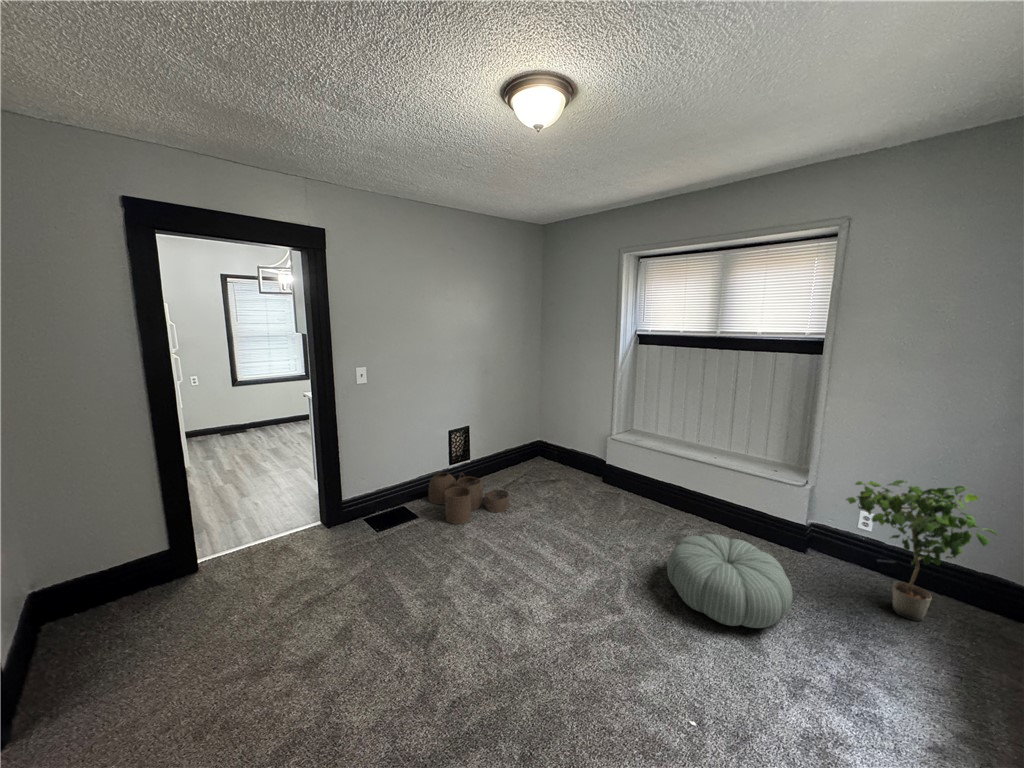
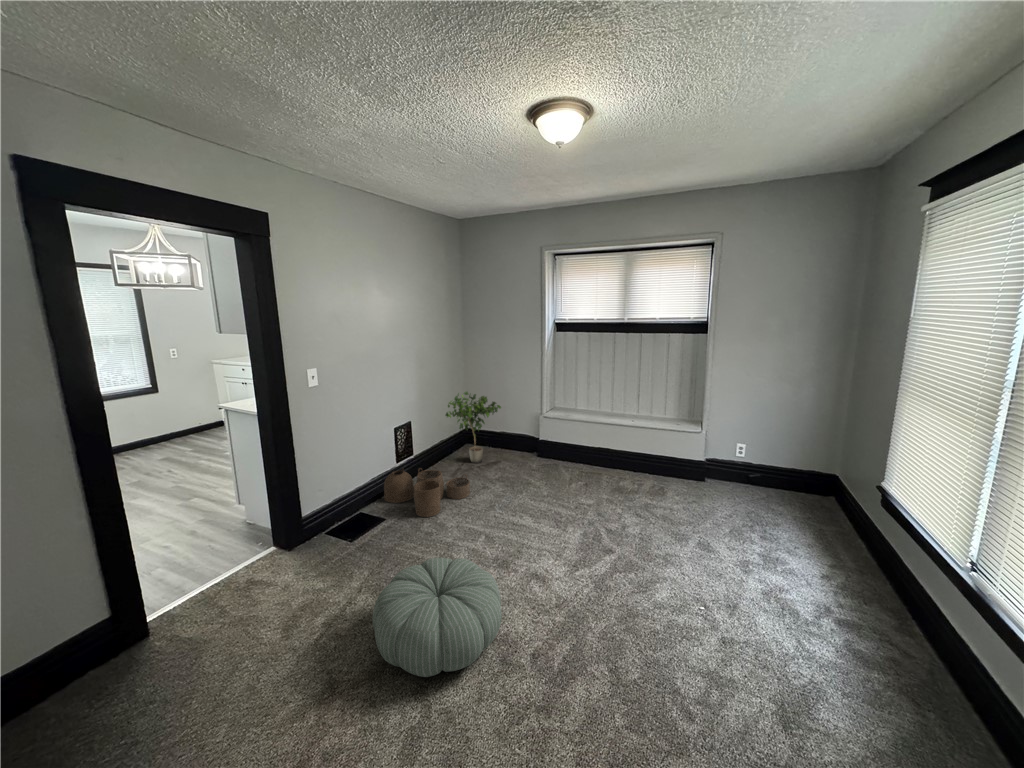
potted plant: present [846,480,998,621] -> present [446,392,501,463]
pouf: present [667,534,792,628] -> present [372,558,502,677]

